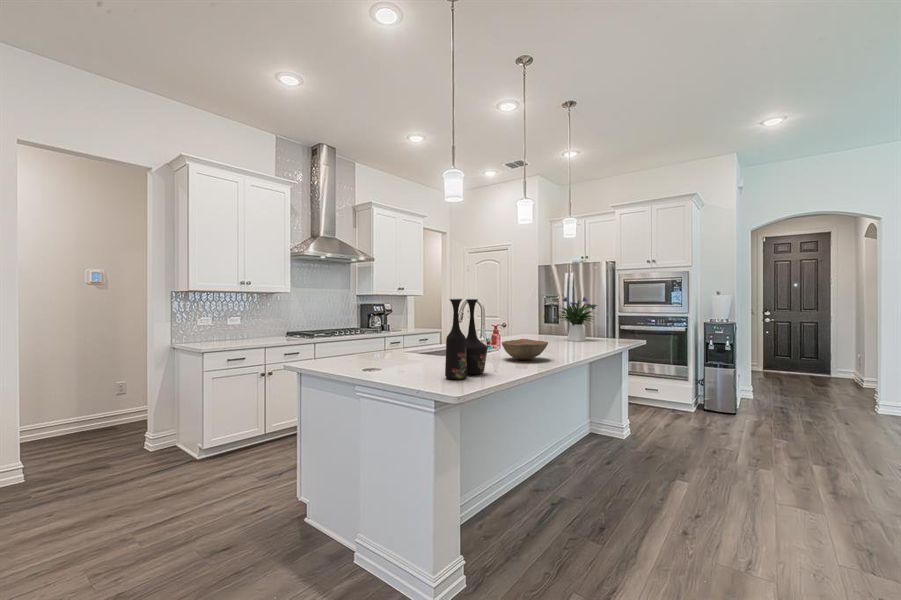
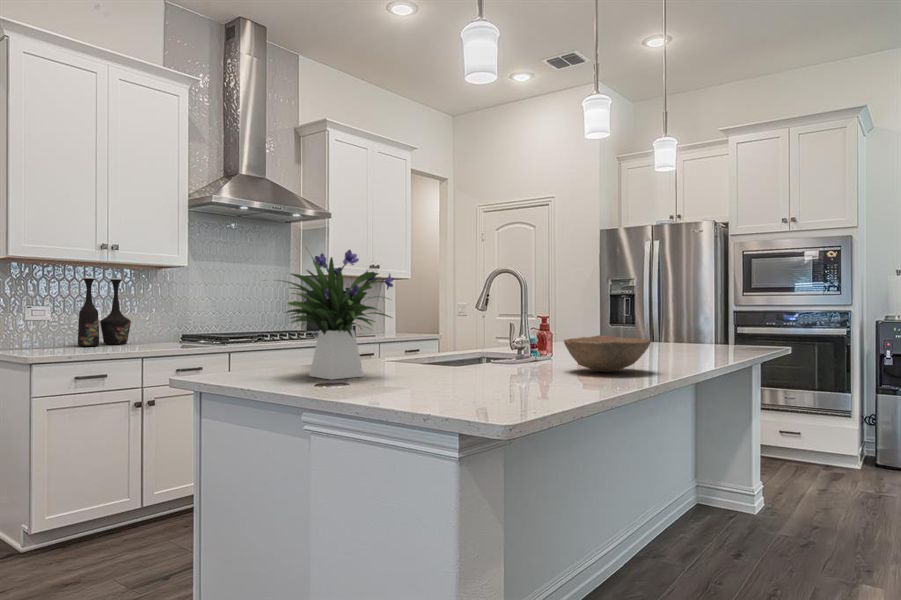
flower arrangement: present [559,297,597,341] -> present [280,250,394,380]
vase: present [445,298,488,380] -> present [78,278,131,346]

